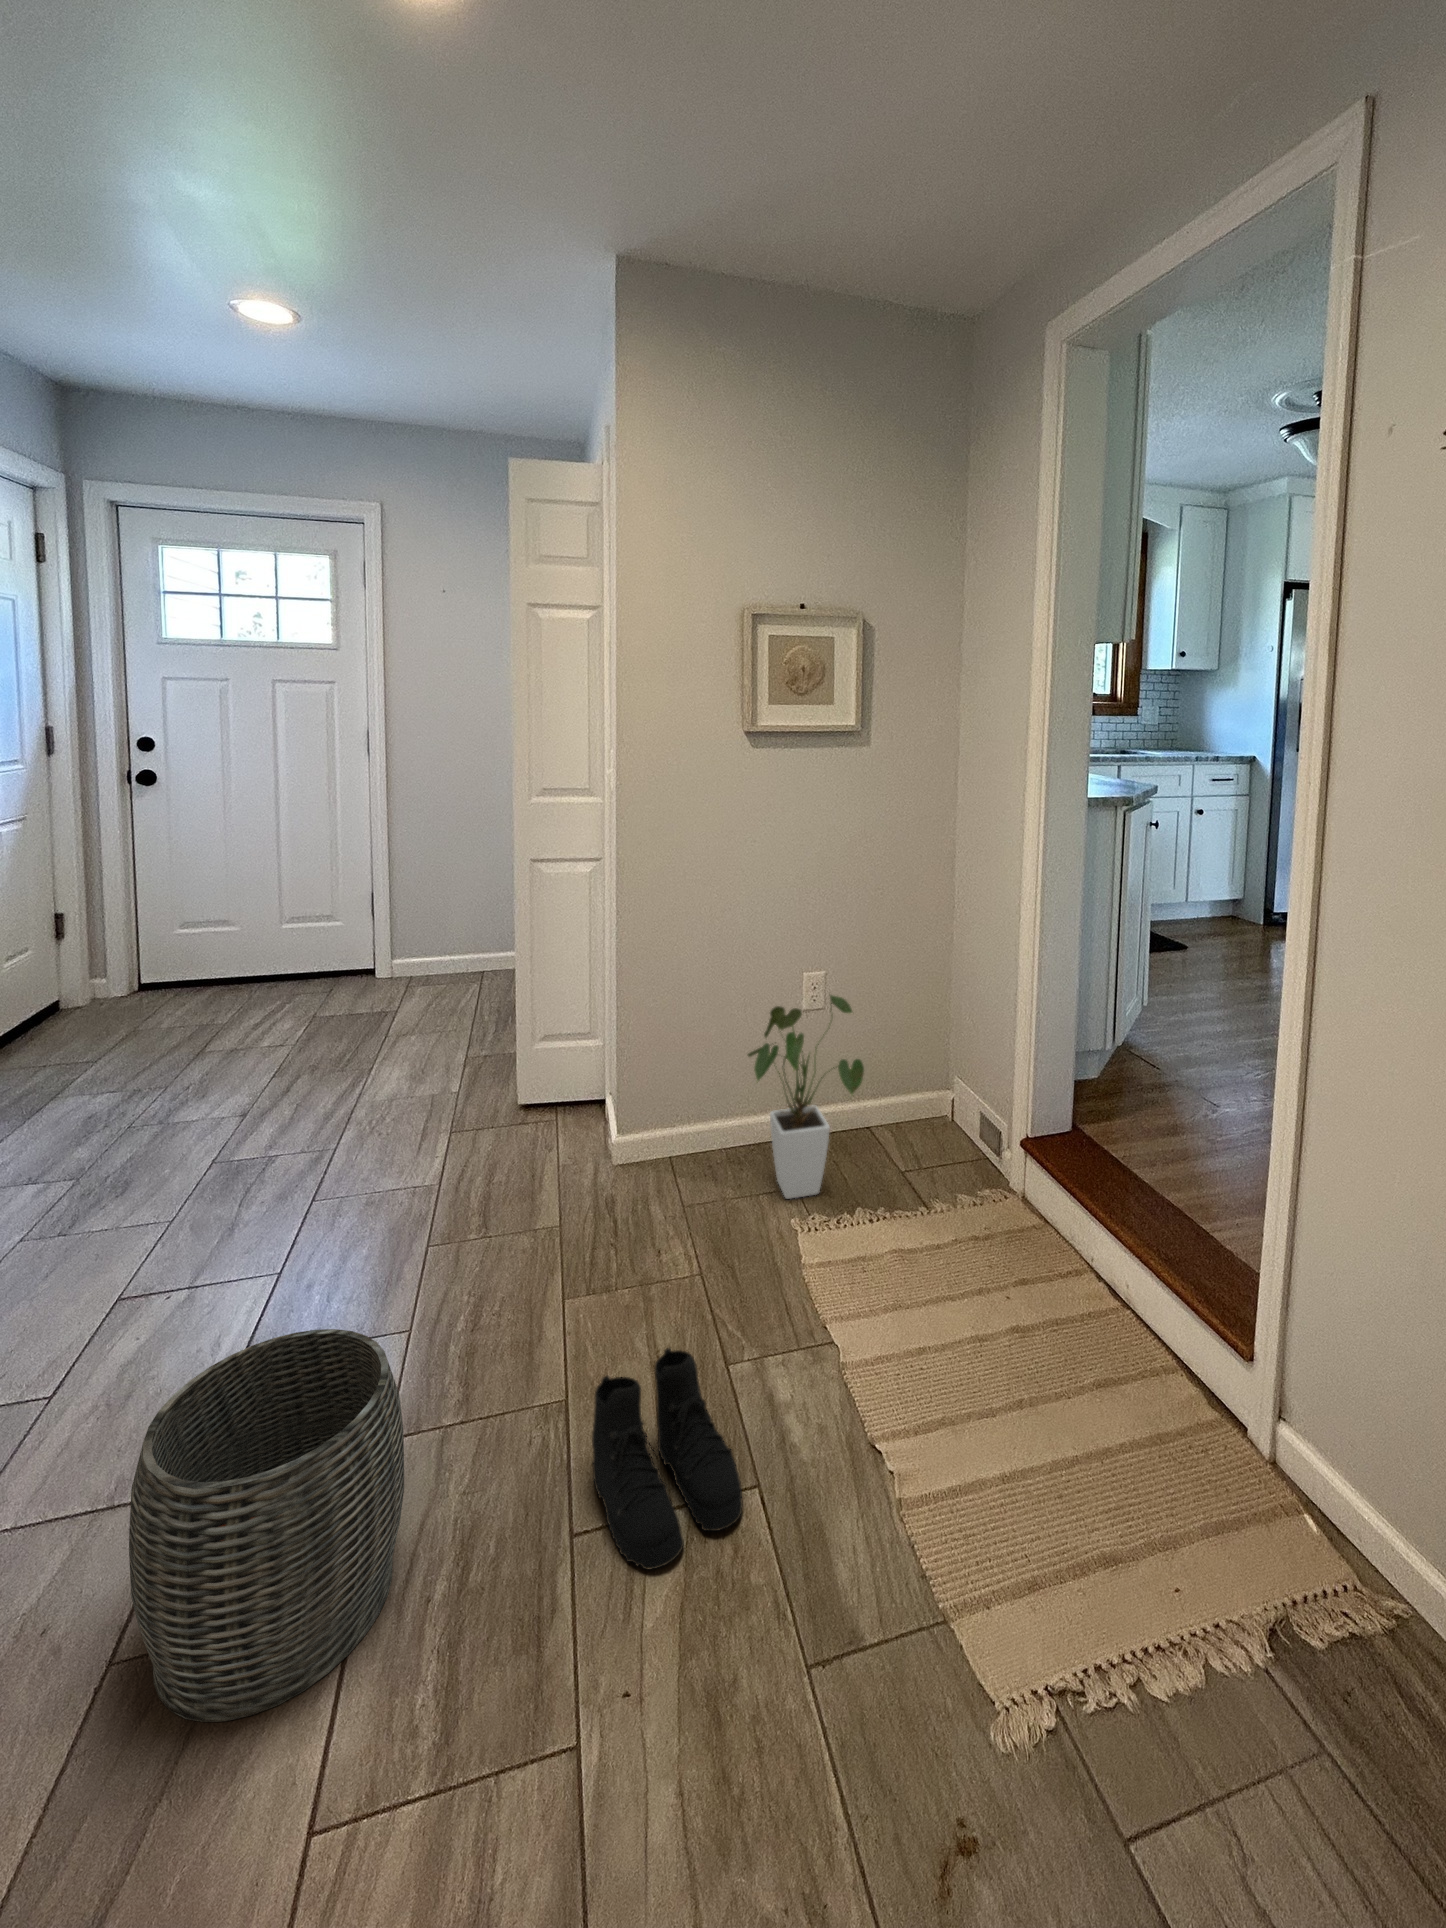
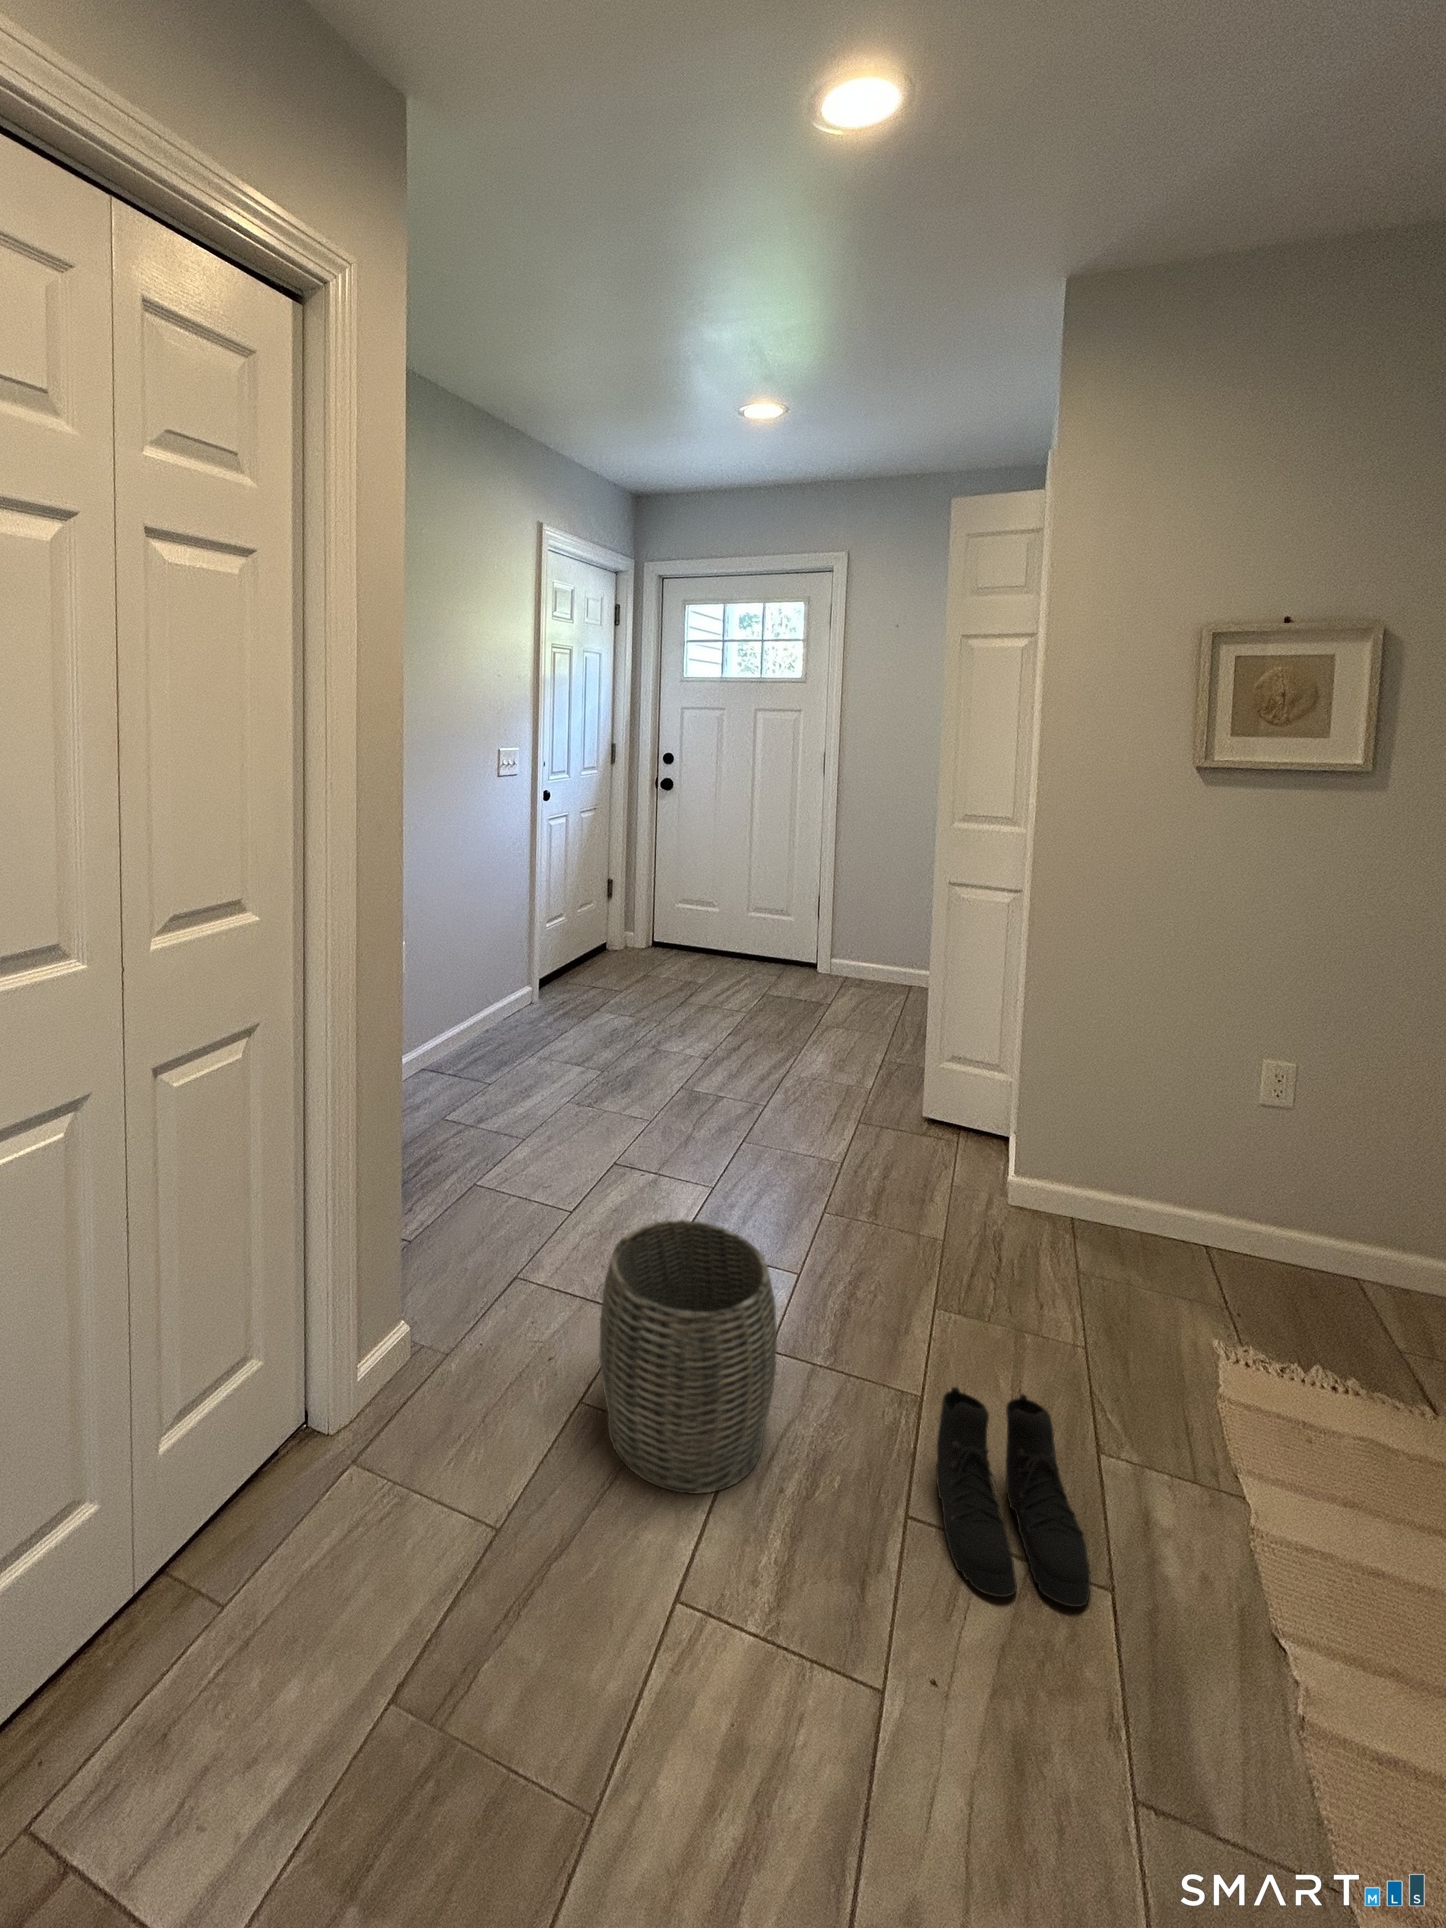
house plant: present [748,995,864,1199] -> none [1173,1091,1339,1331]

